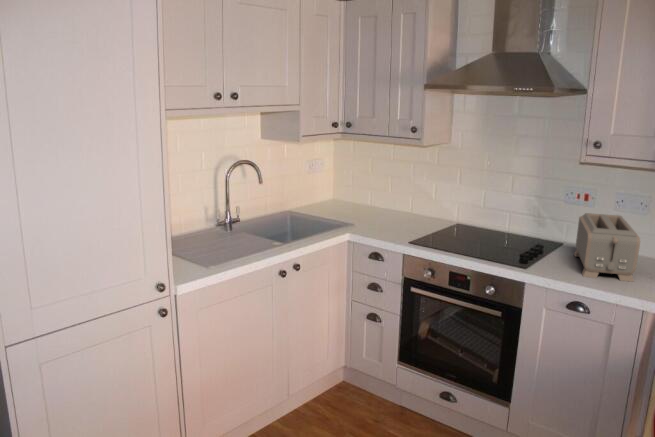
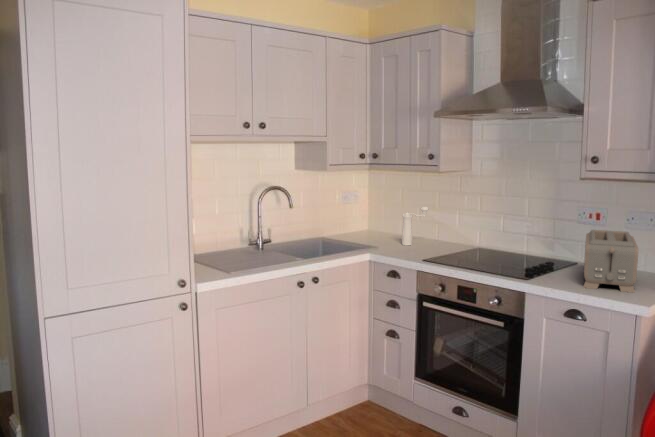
pepper mill: none [378,180,405,222] -> present [402,207,428,246]

